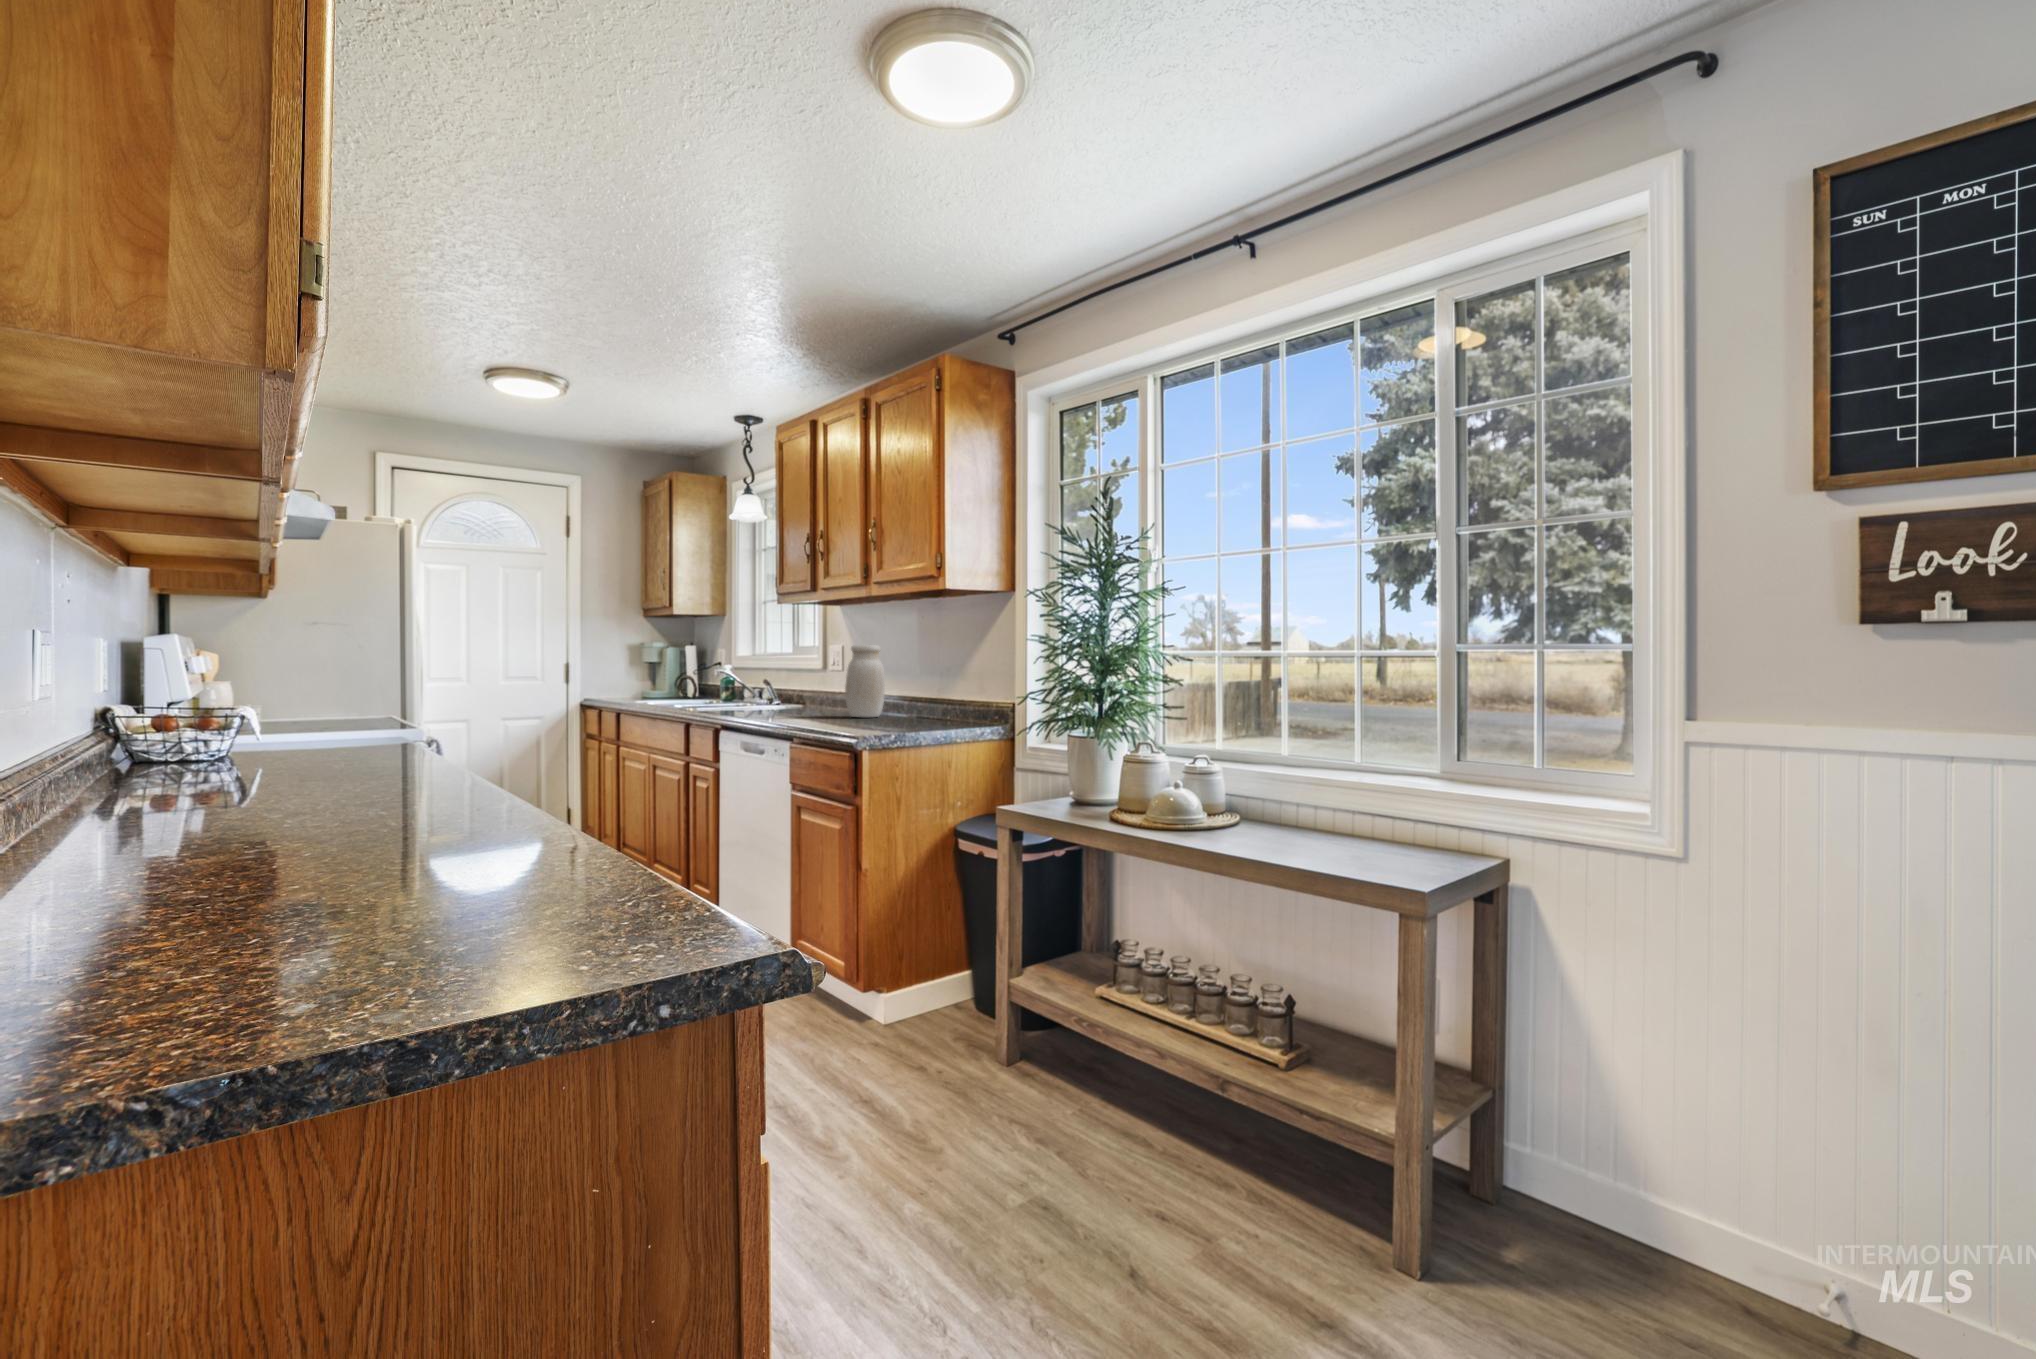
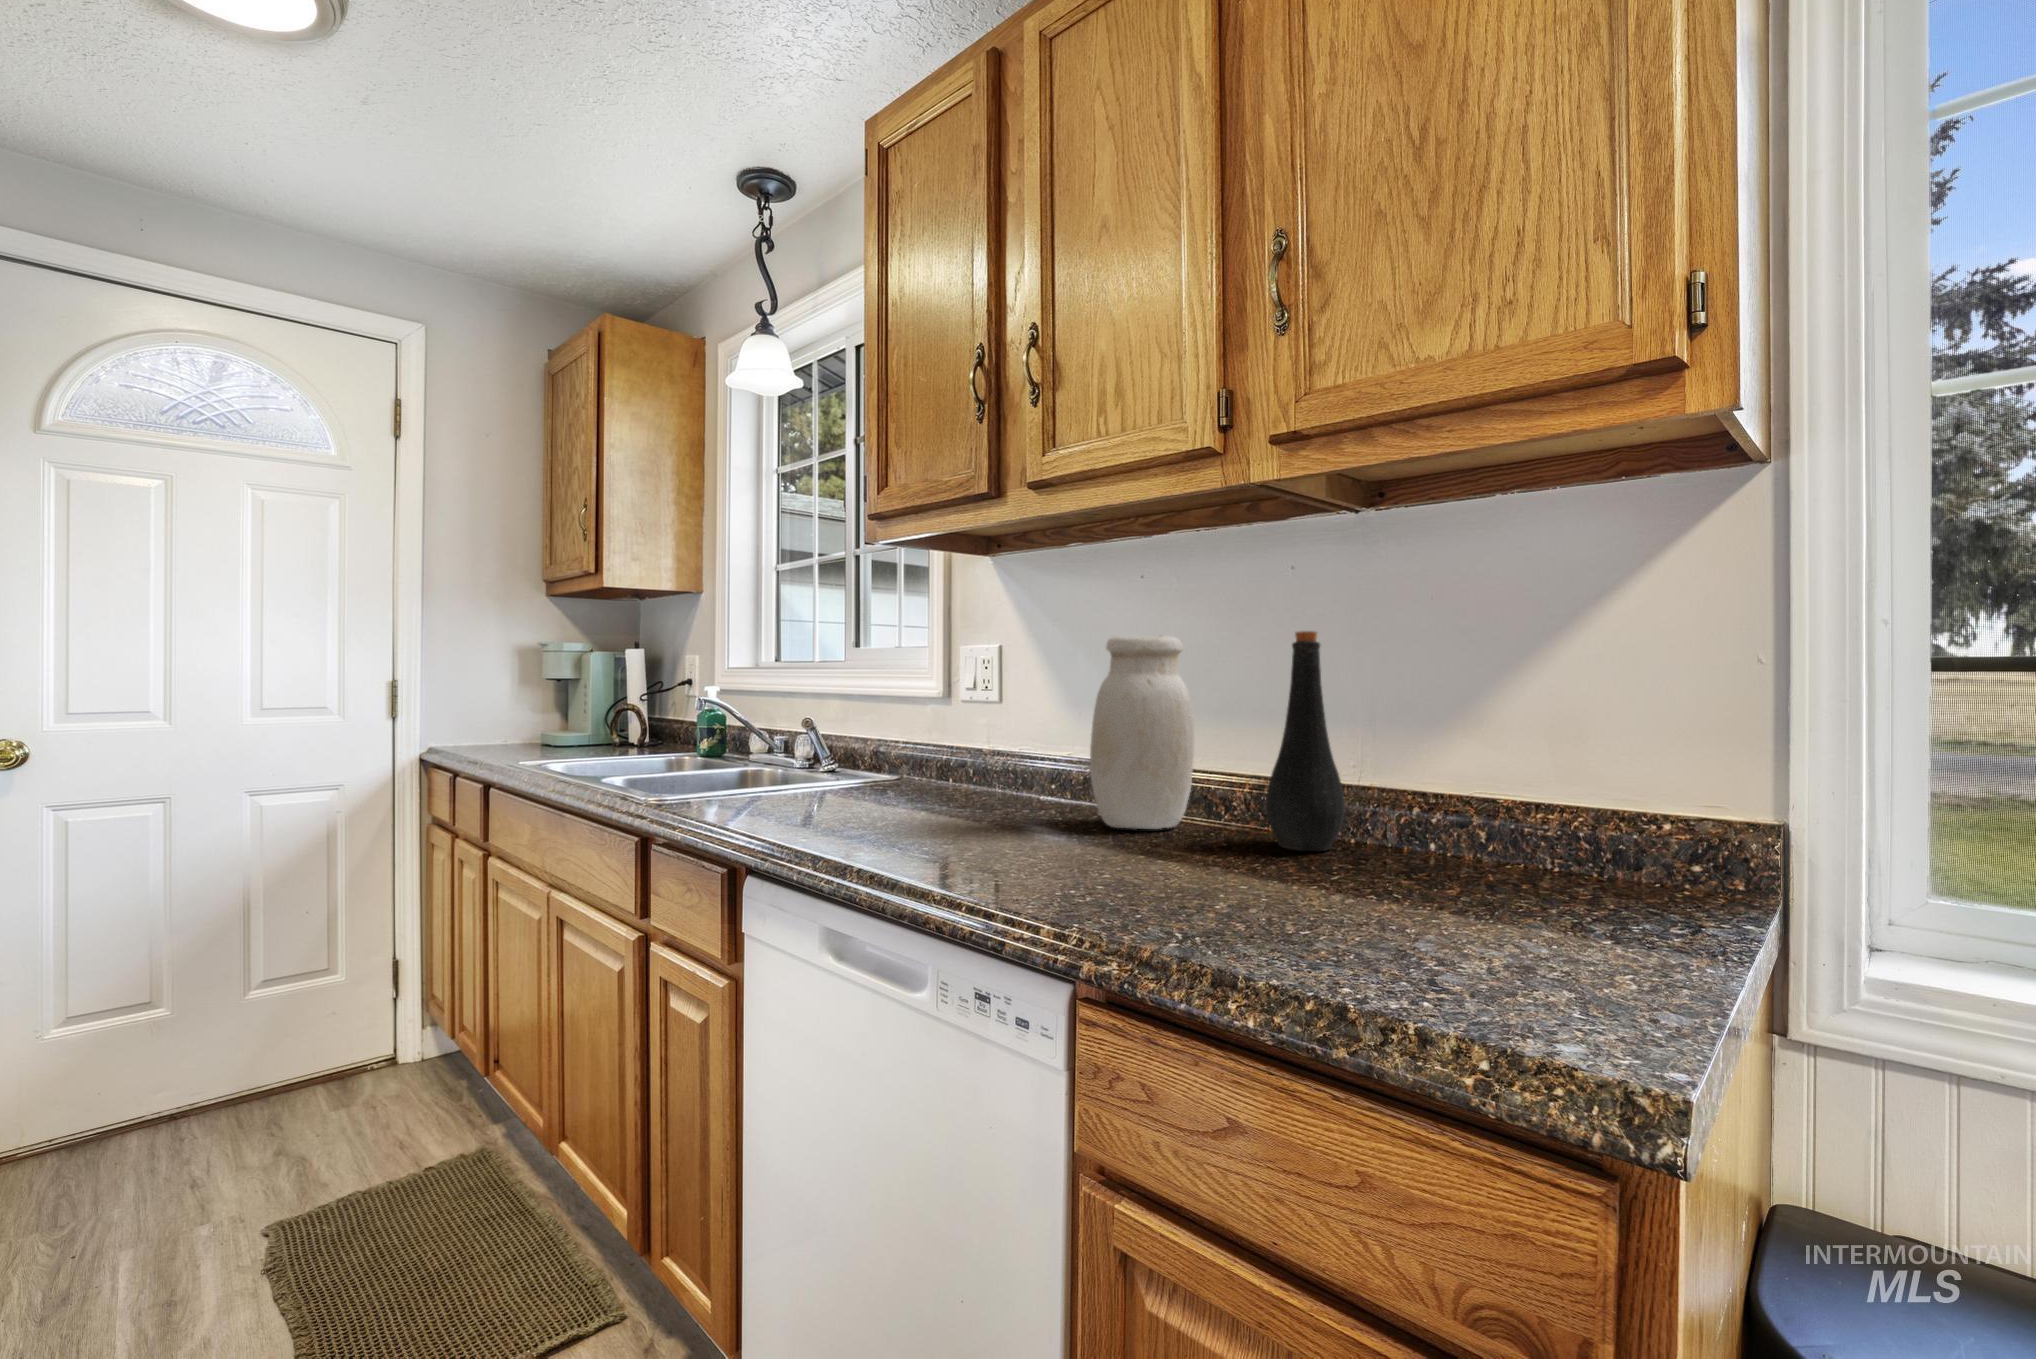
bottle: none [894,644,921,721] -> present [1266,631,1345,851]

